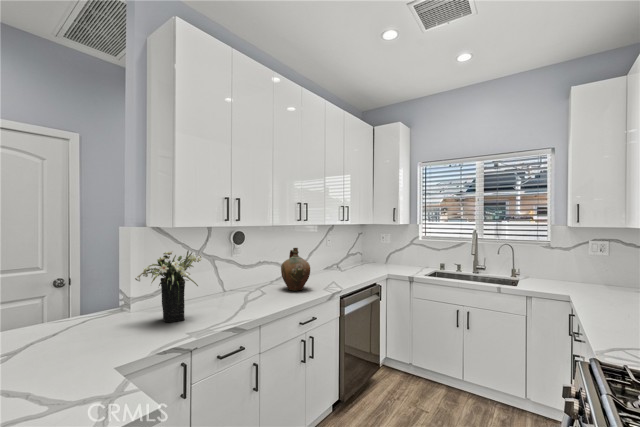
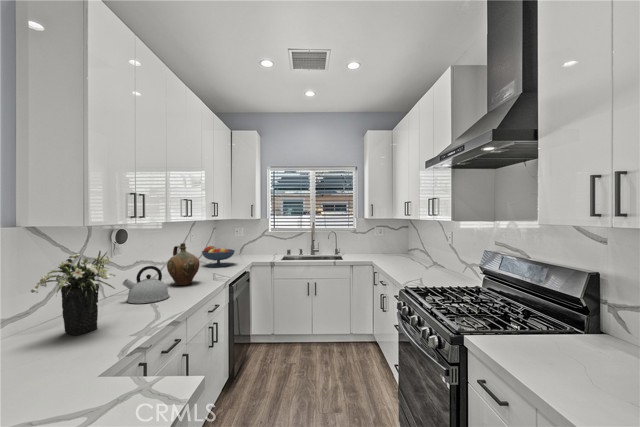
fruit bowl: none [333,252,368,276] -> present [202,246,235,267]
kettle: none [229,268,269,304] -> present [122,266,169,304]

